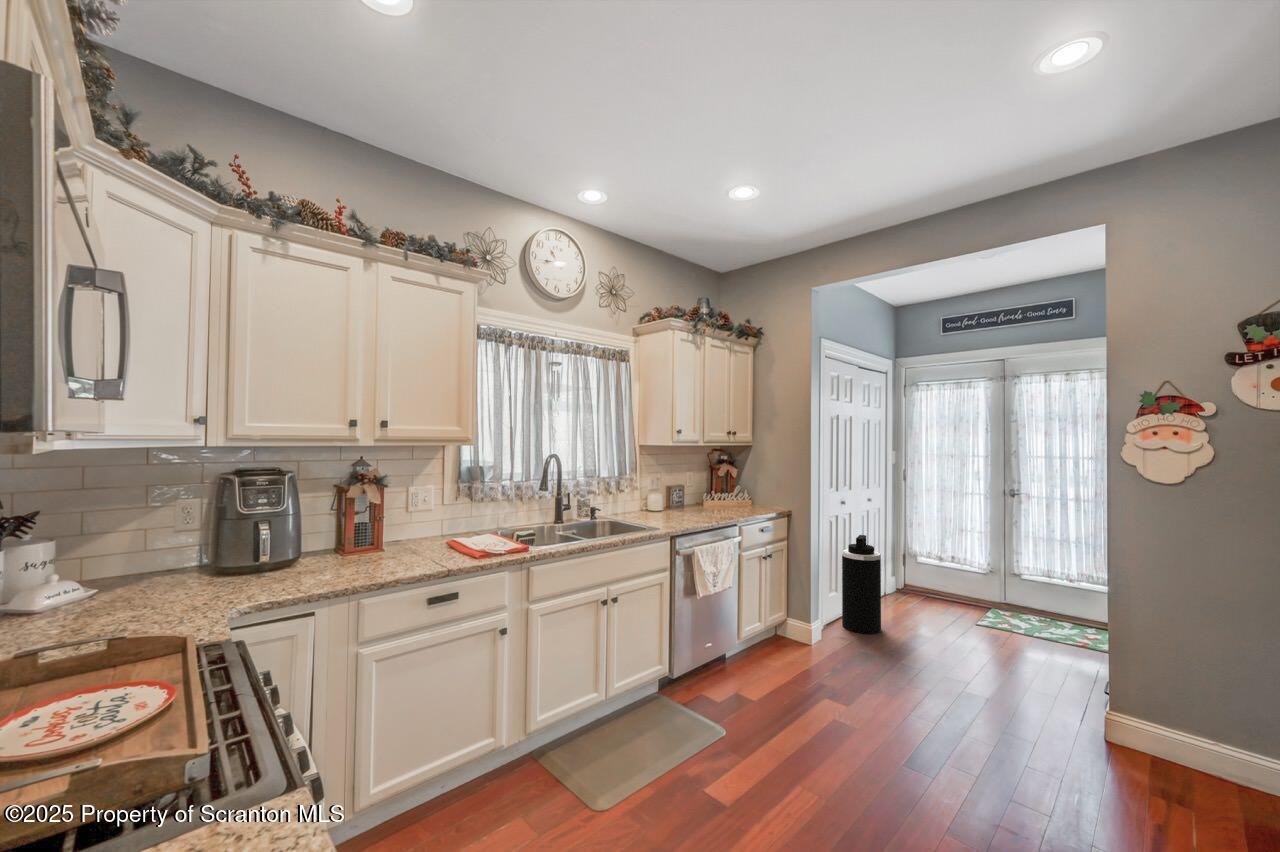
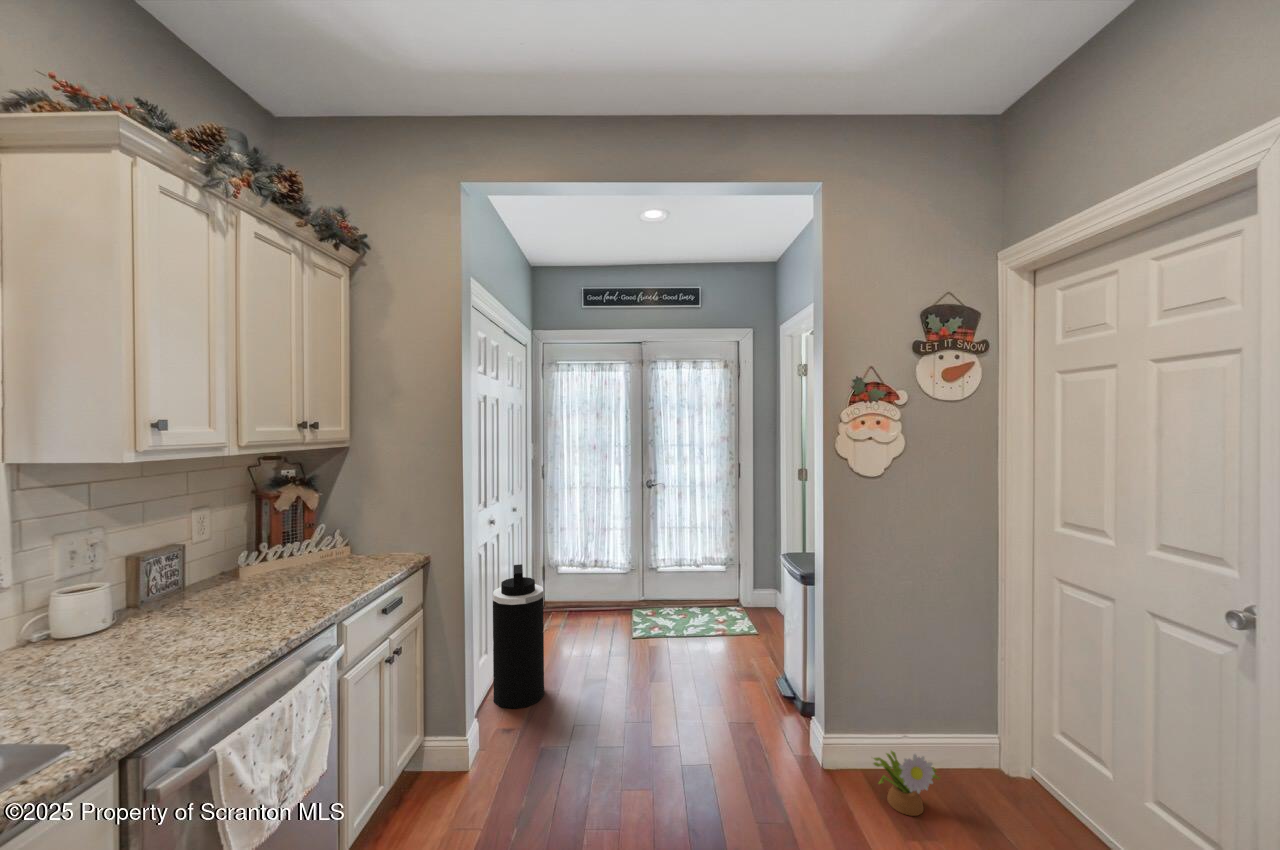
decorative plant: none [1149,734,1239,796] -> present [874,751,940,816]

